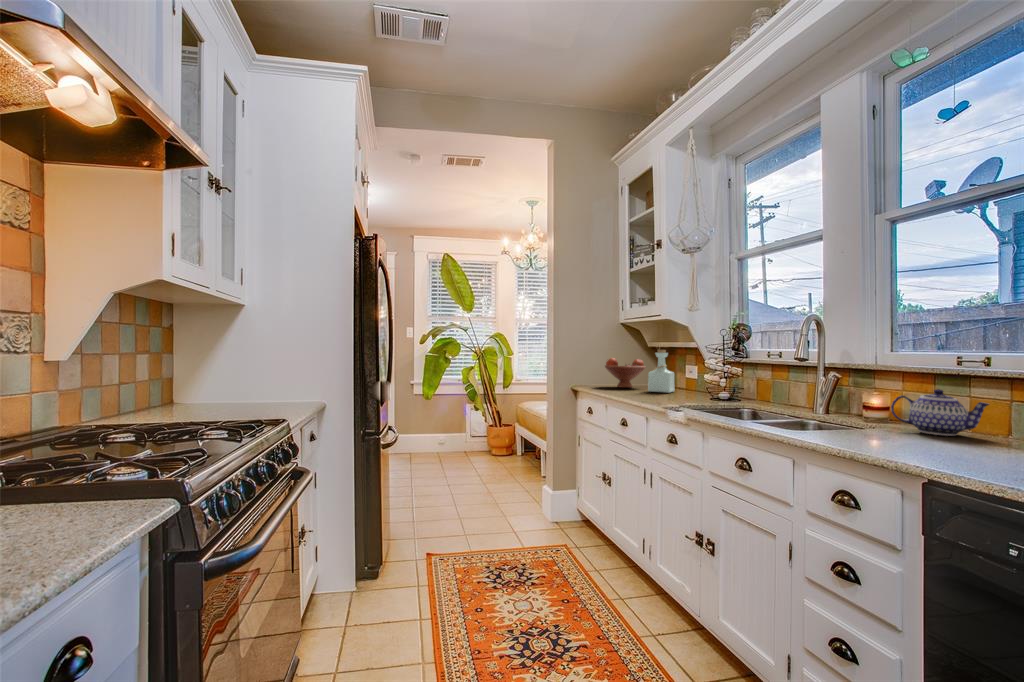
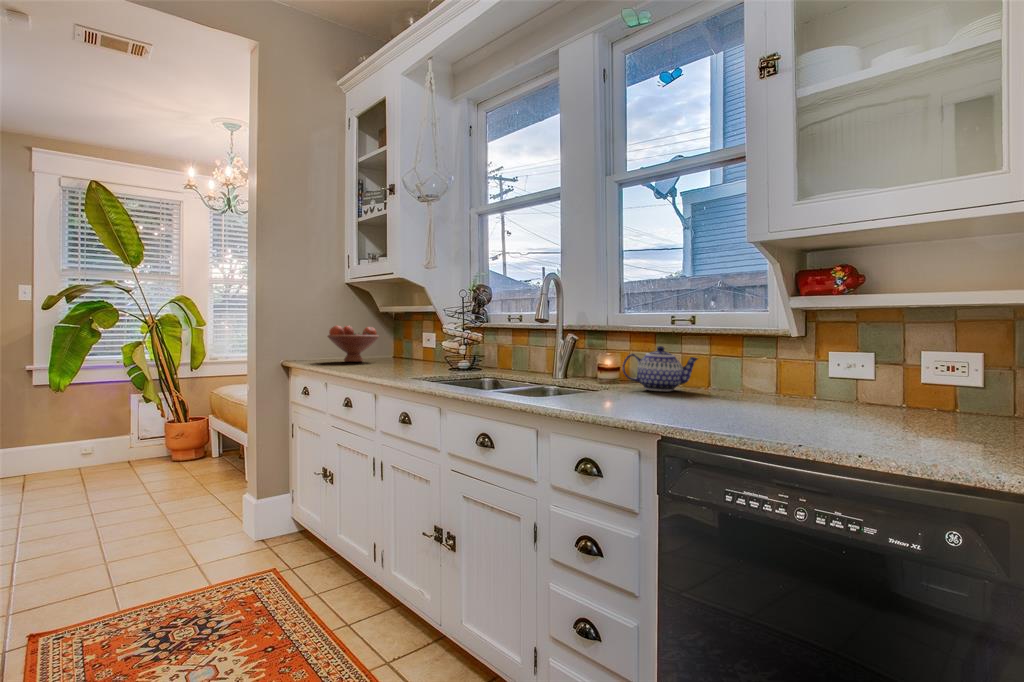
bottle: present [647,350,674,393] -> none [380,314,412,365]

